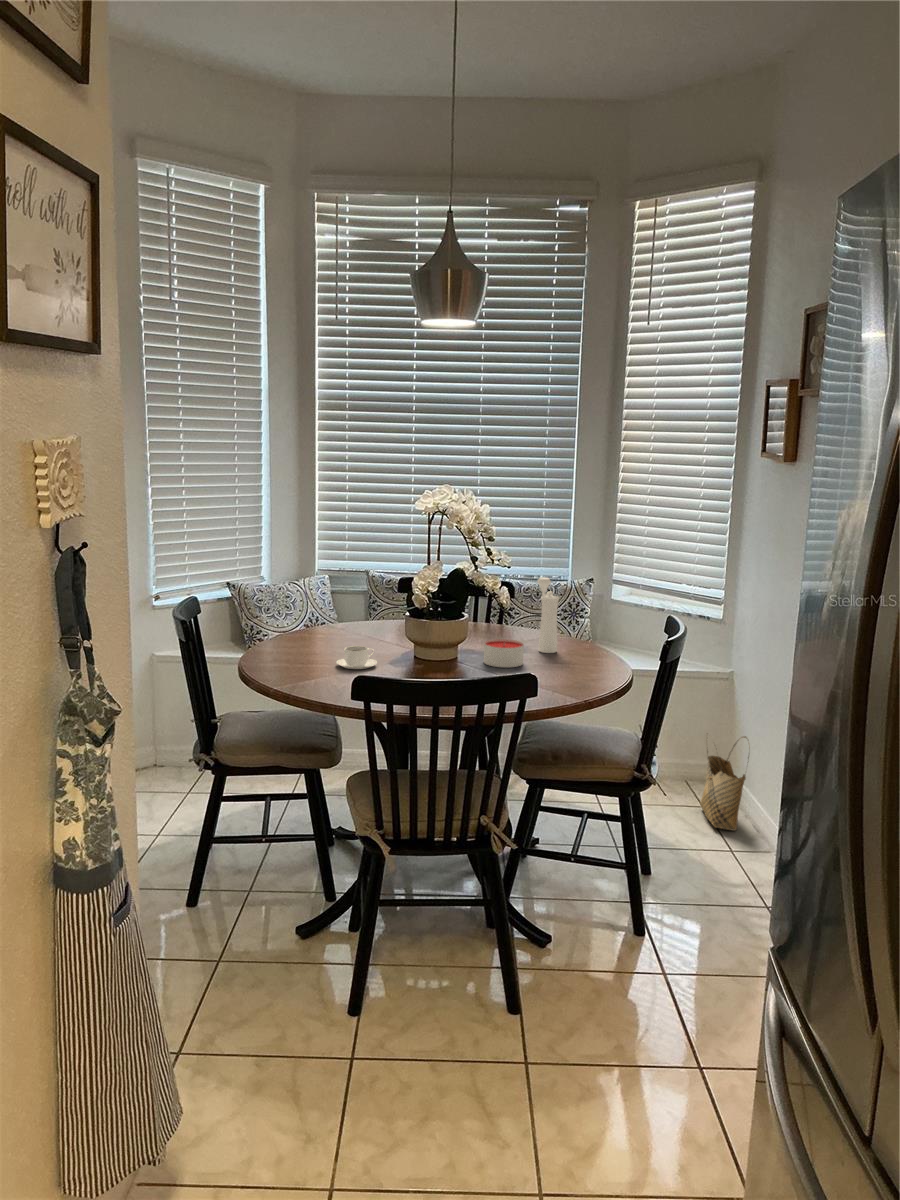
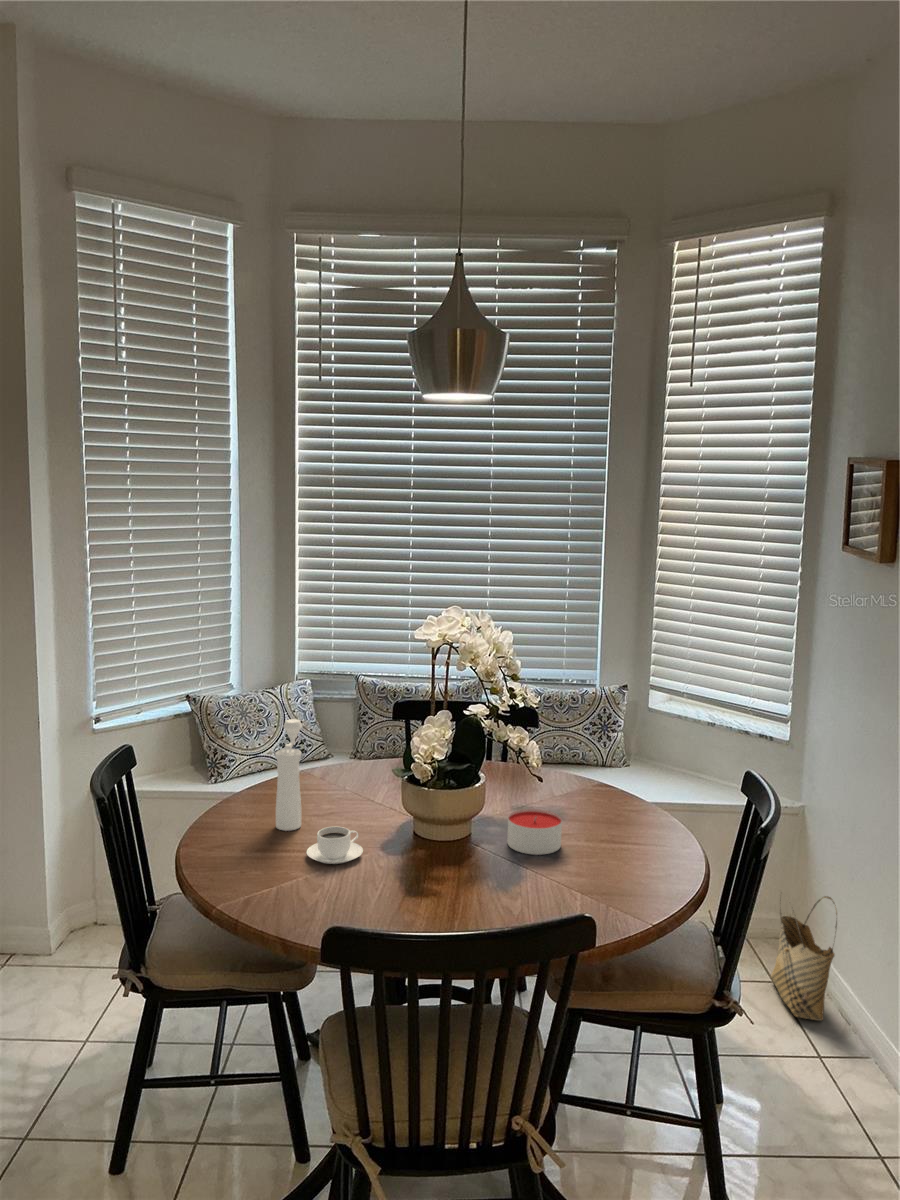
pepper mill: present [537,578,559,653] -> present [275,719,302,831]

